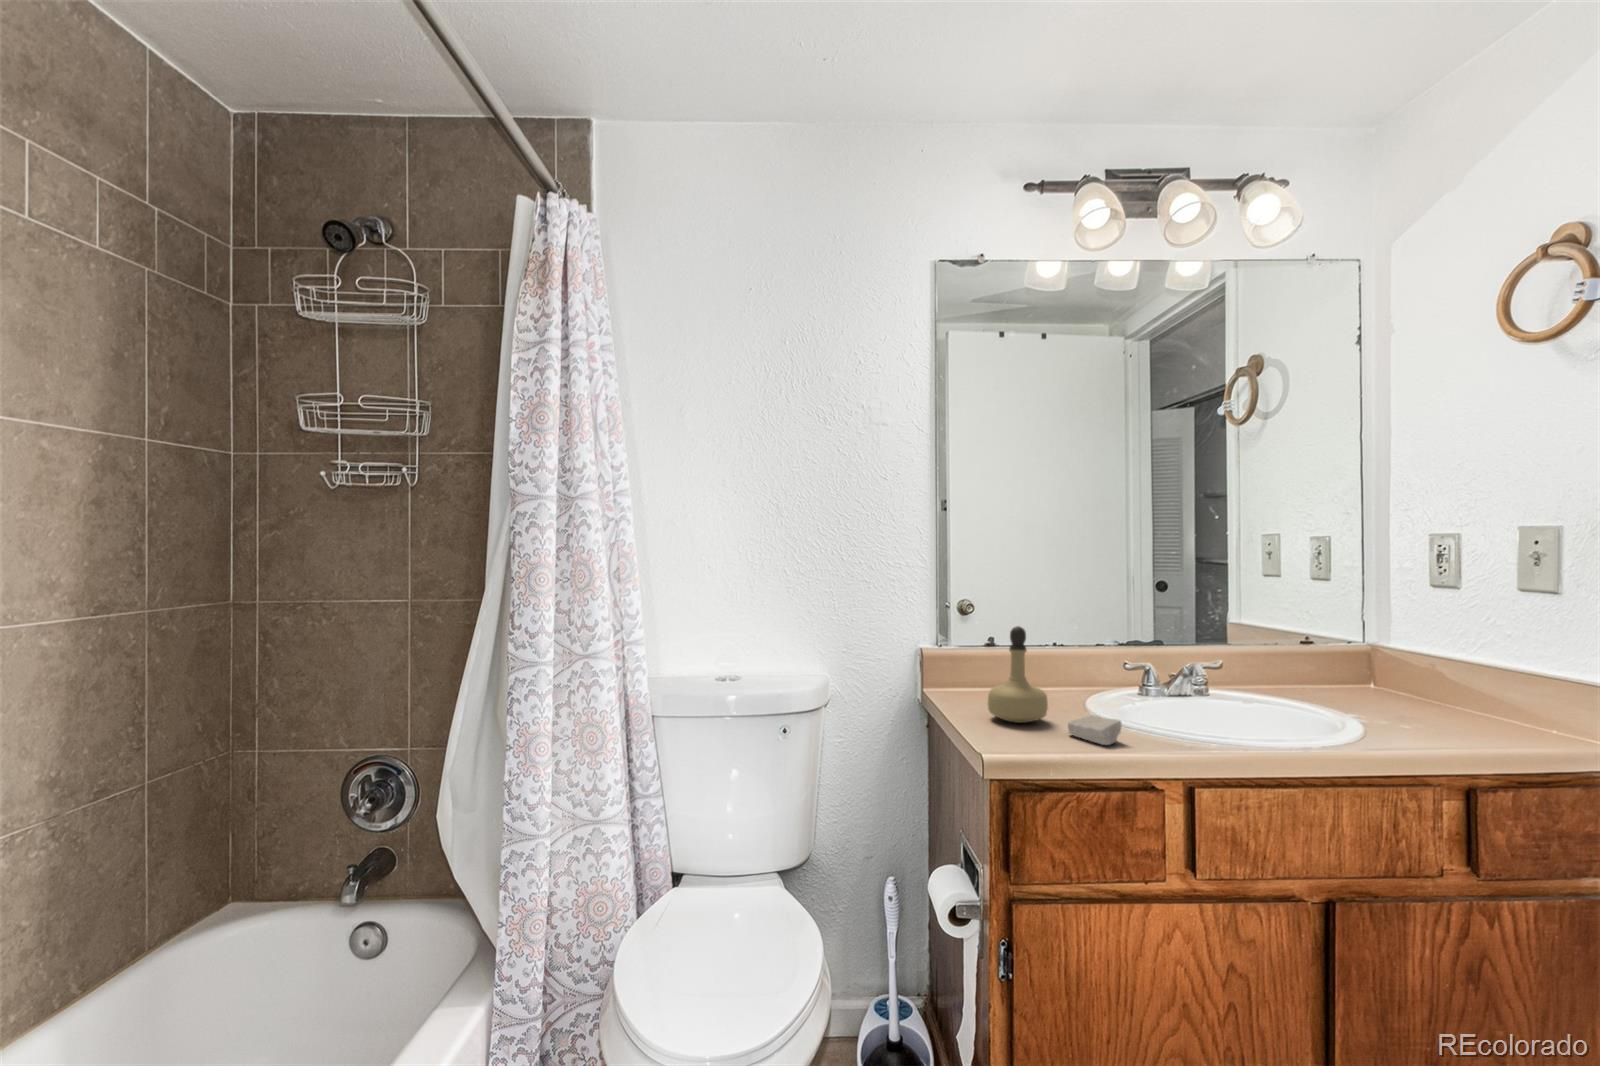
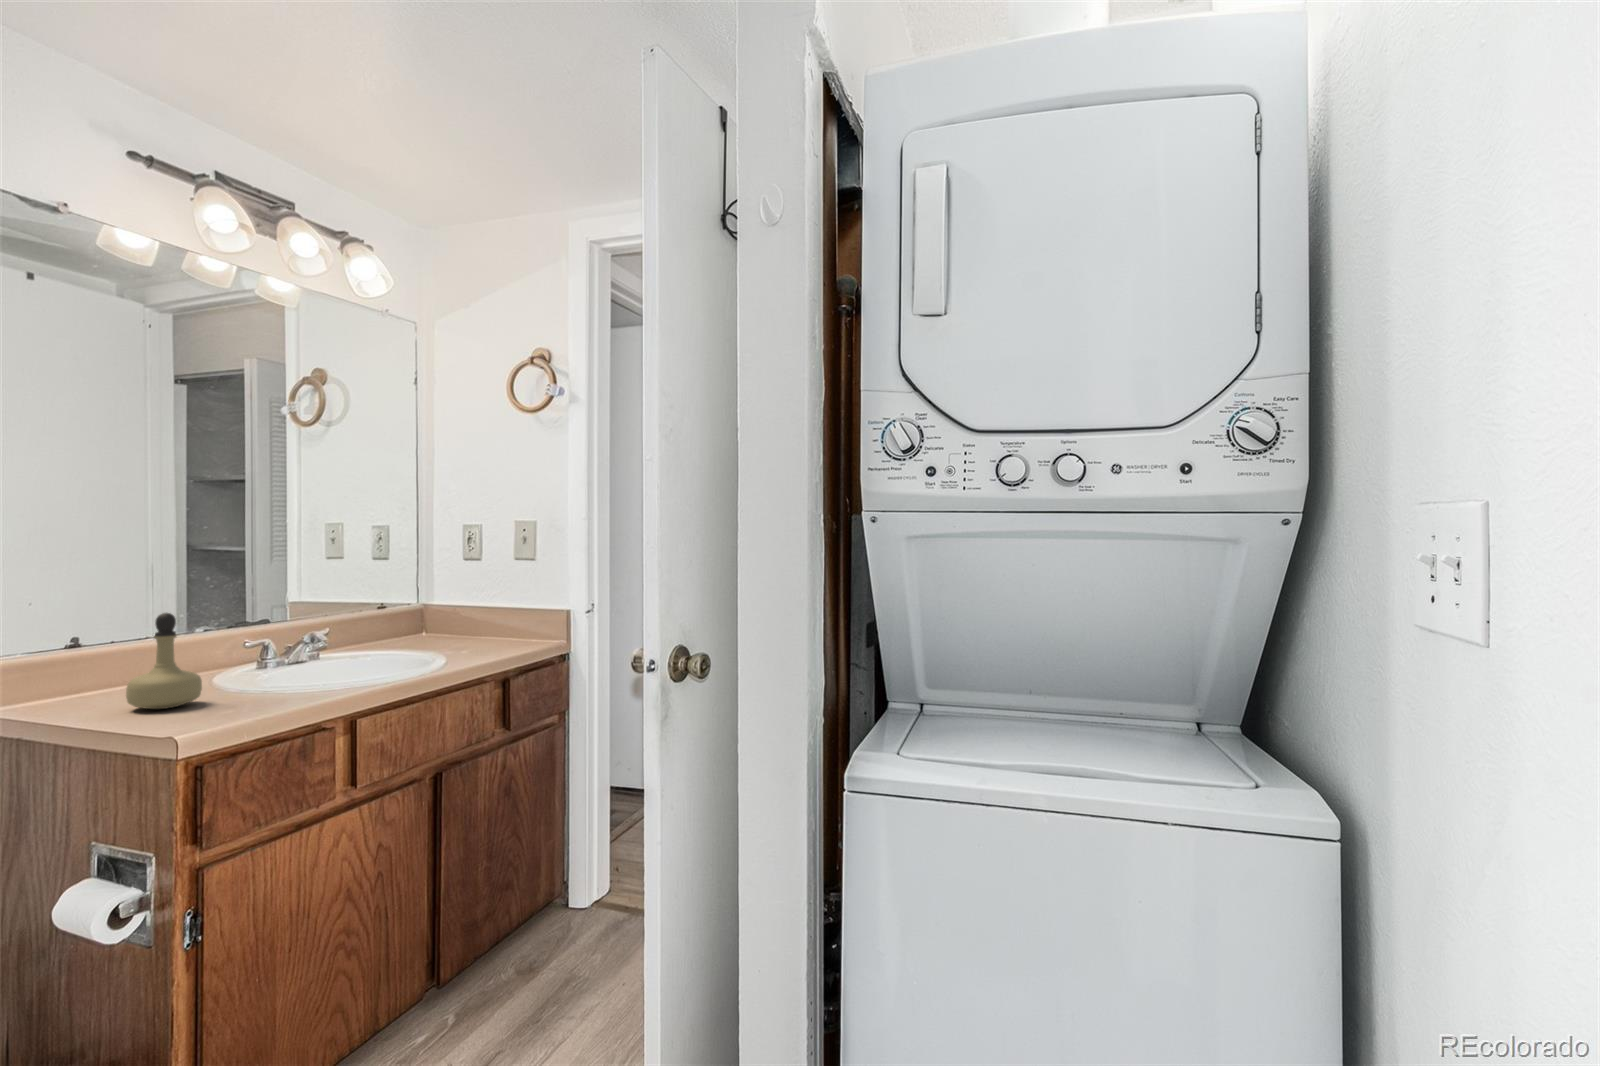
soap bar: present [1068,715,1121,745] -> none [235,681,290,704]

